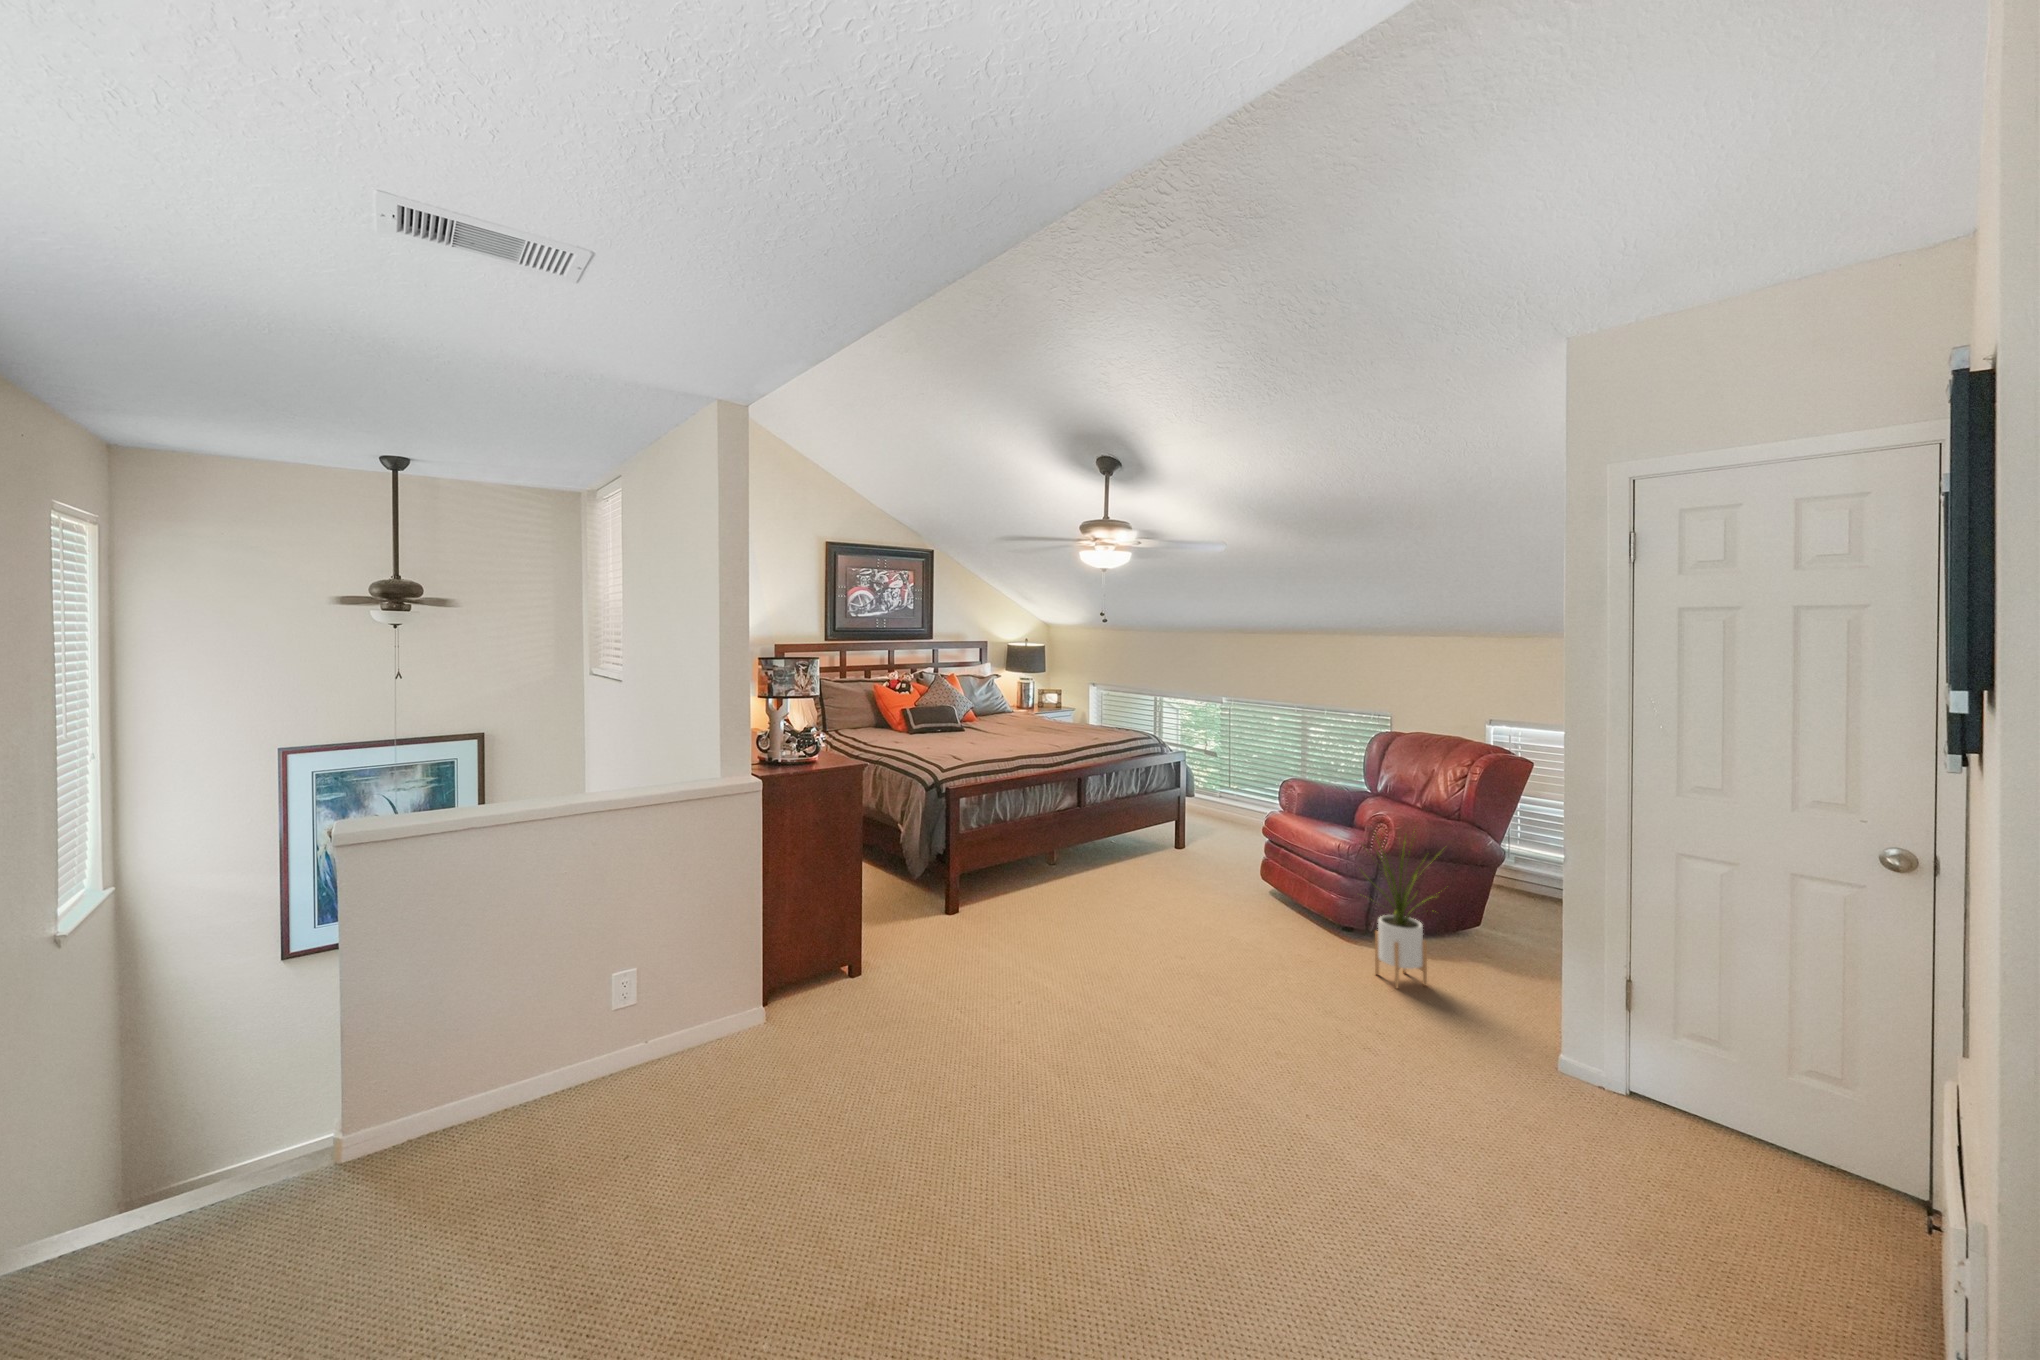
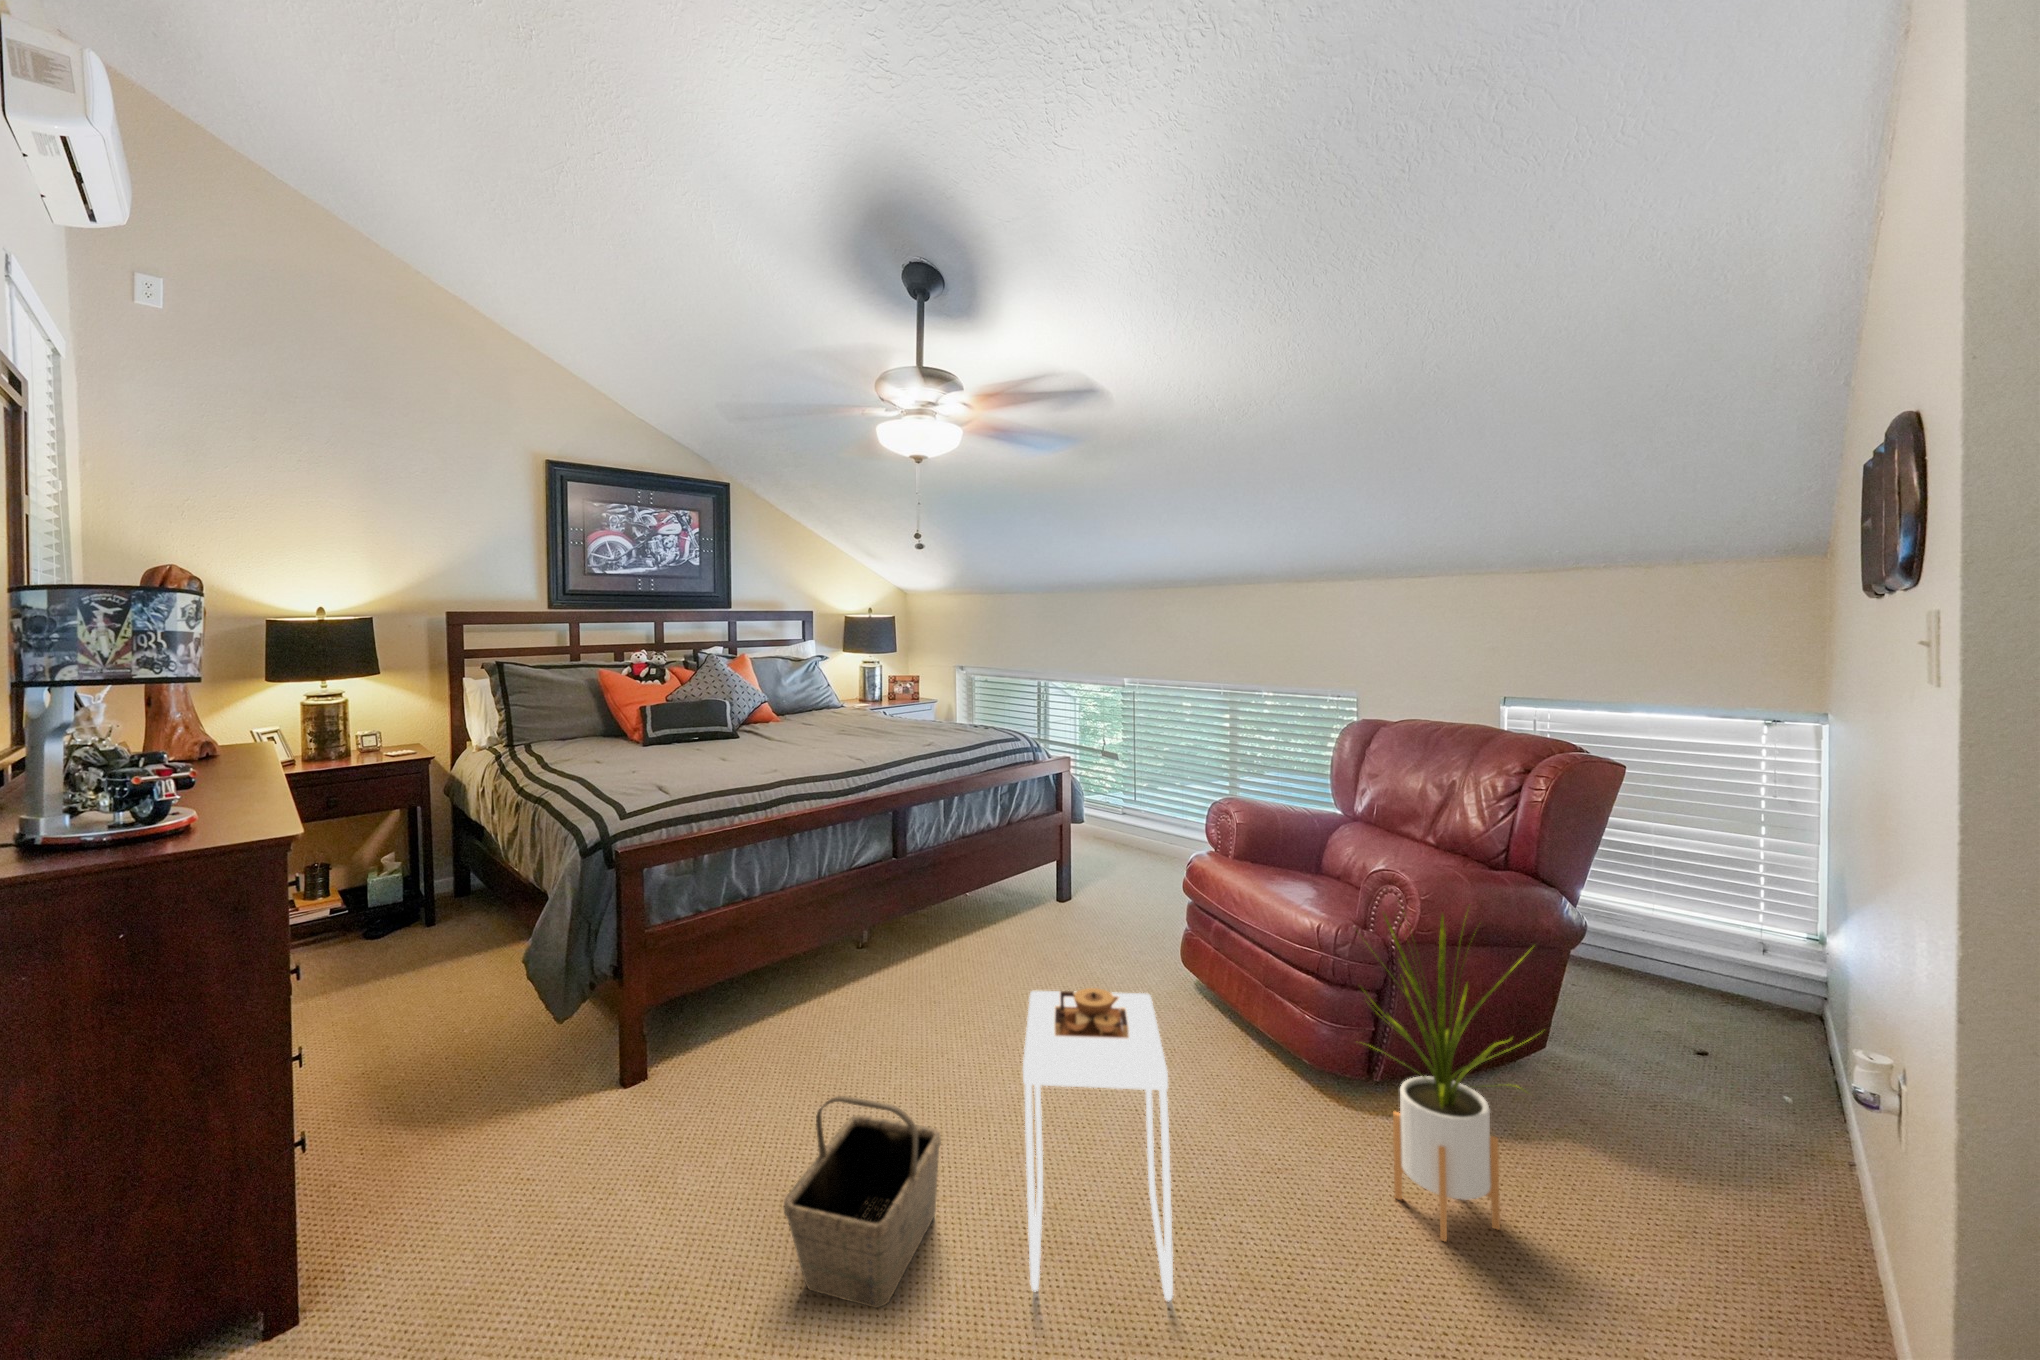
side table: none [1187,858,1260,996] -> present [1023,988,1173,1301]
basket: none [1075,904,1142,992] -> present [784,1096,941,1308]

